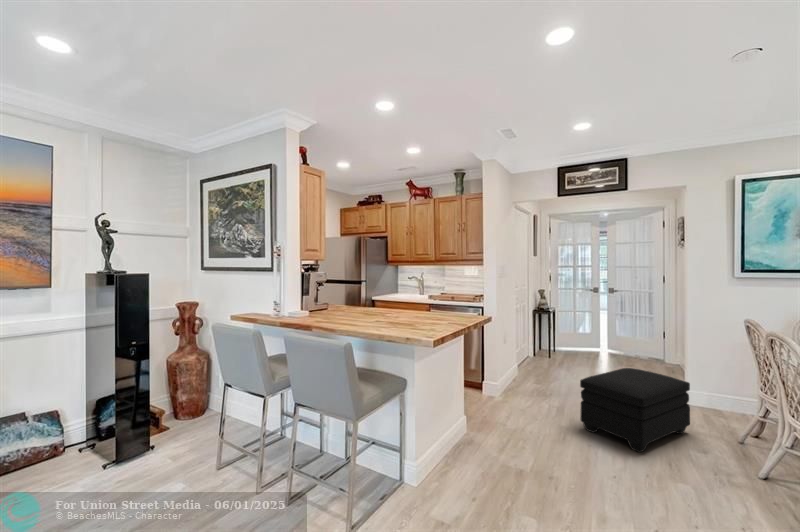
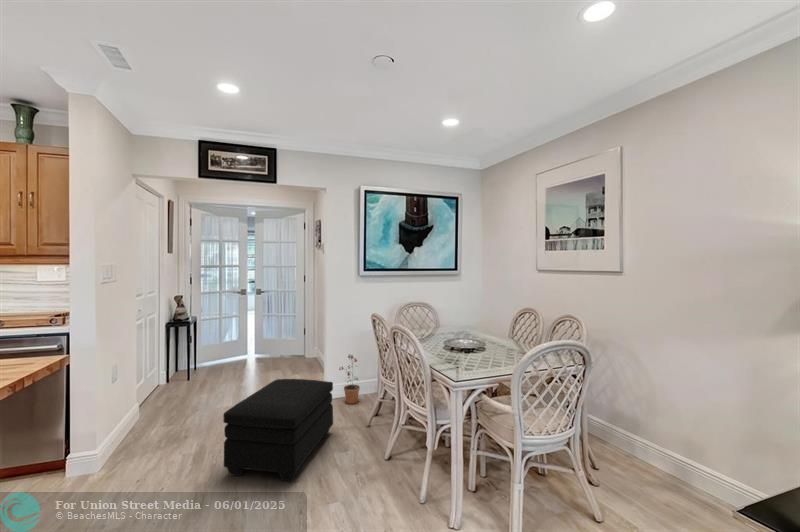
potted plant: none [702,363,732,417] -> present [339,355,360,404]

